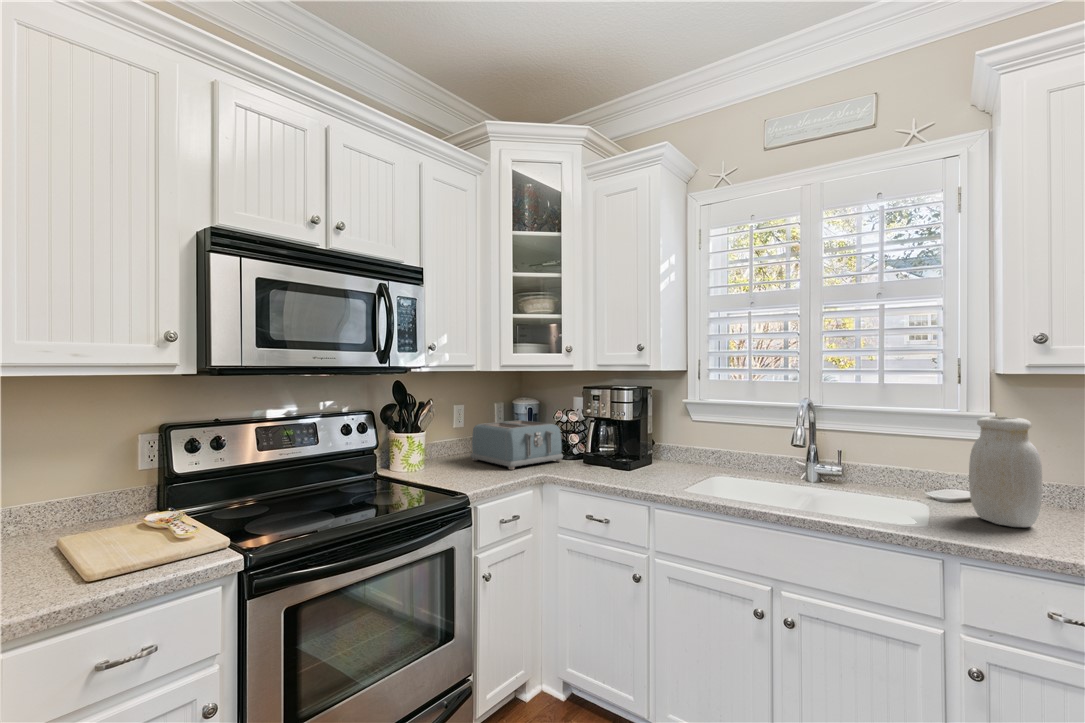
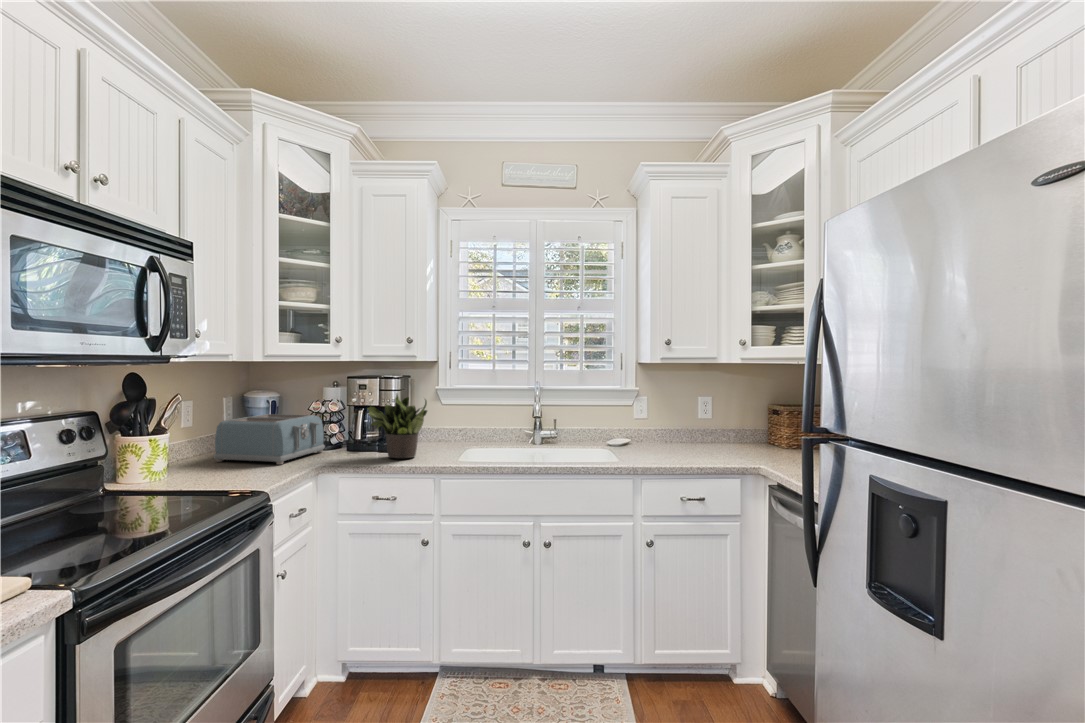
potted plant: none [588,404,652,479] -> present [368,395,427,458]
jar: present [969,417,1043,527] -> none [639,390,674,455]

